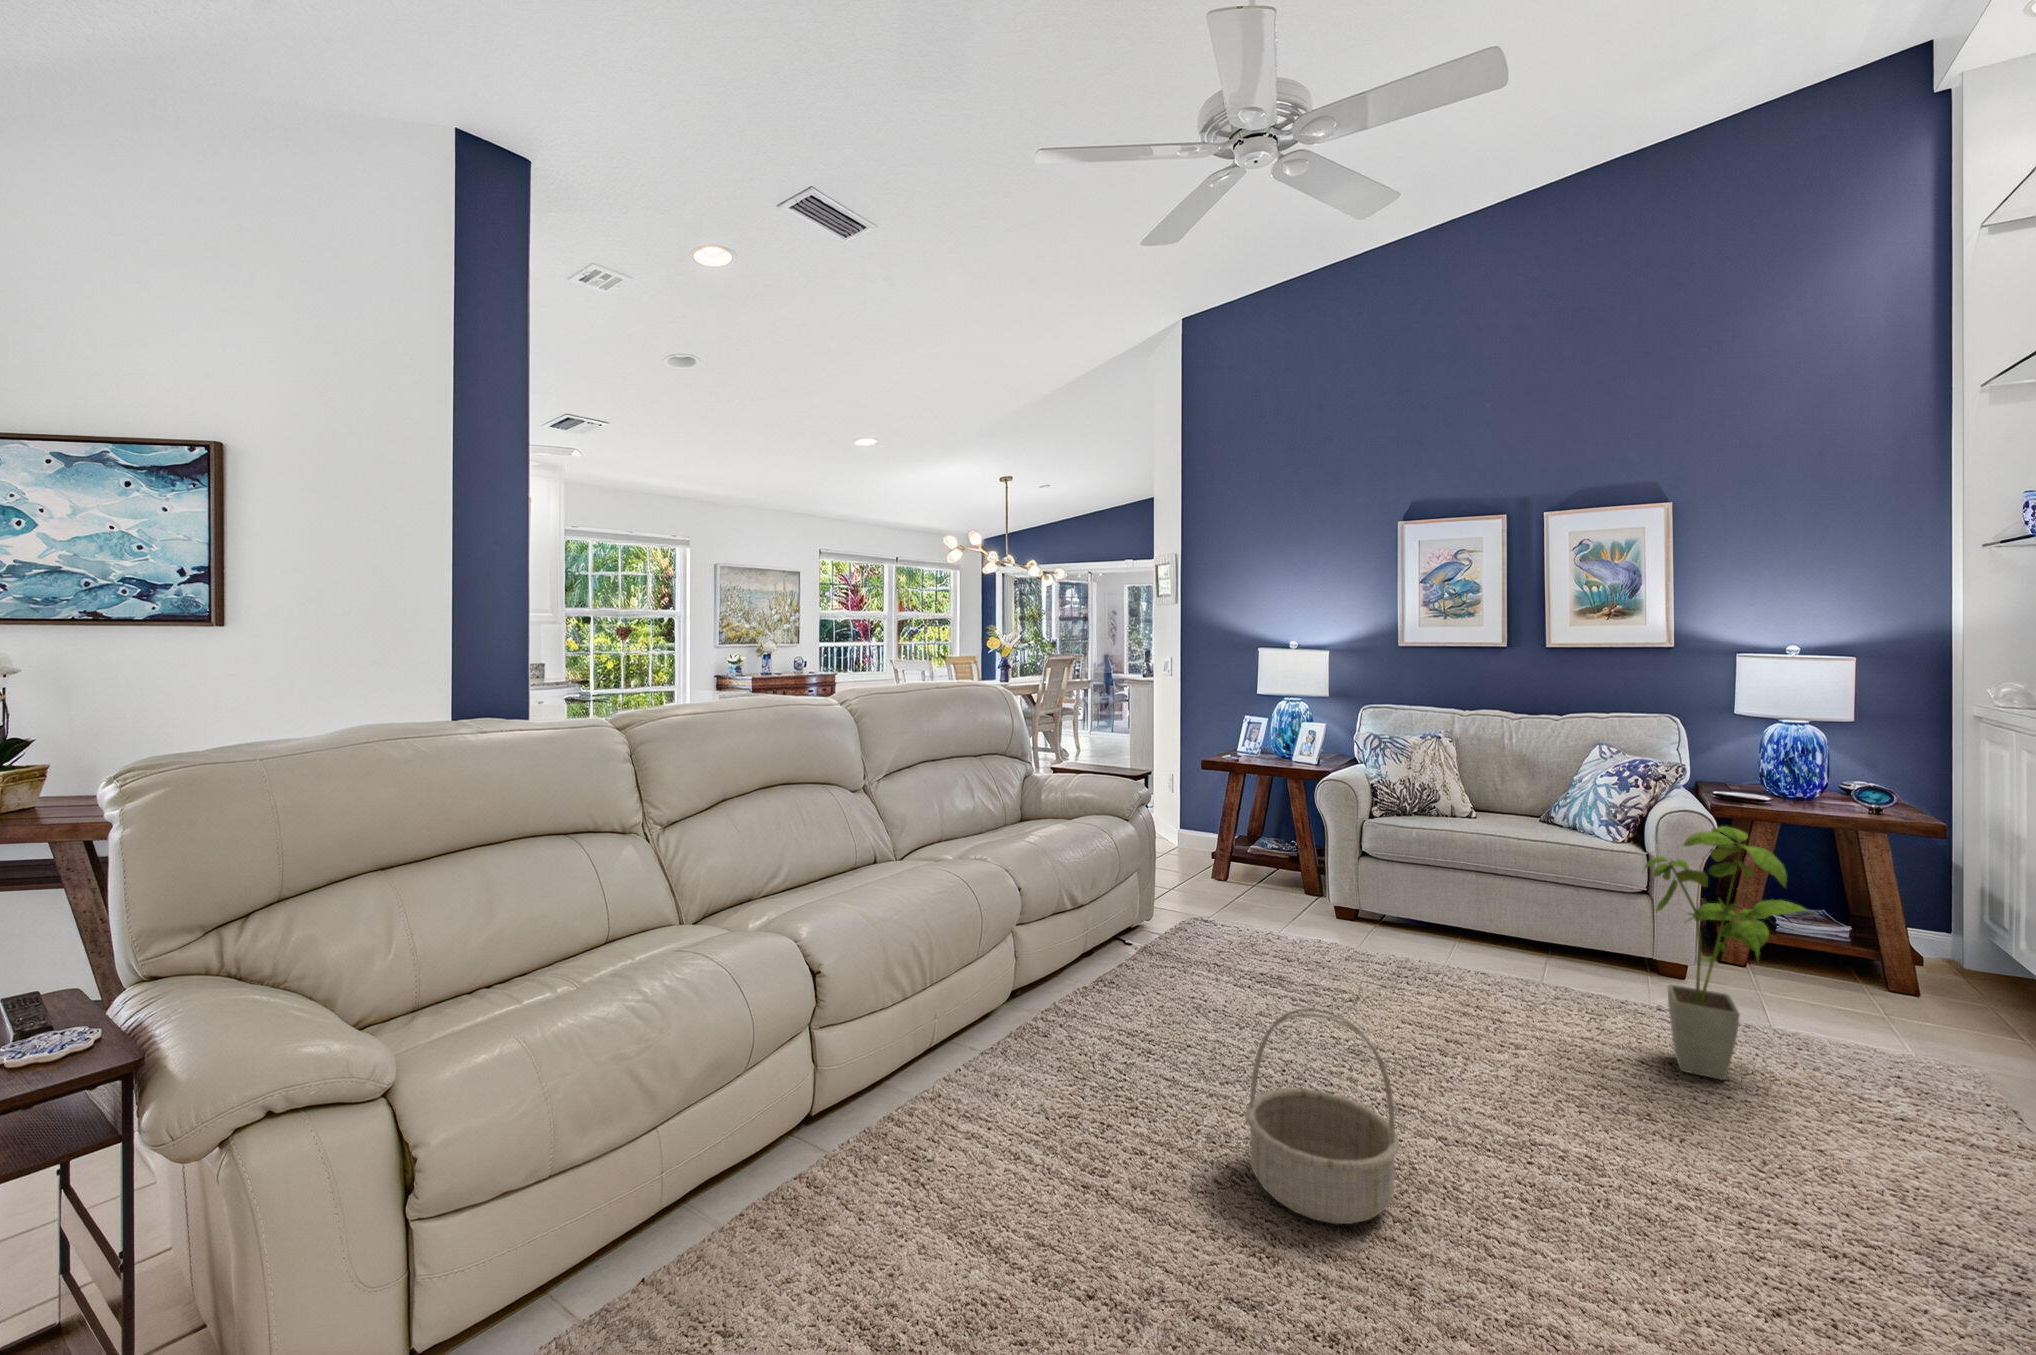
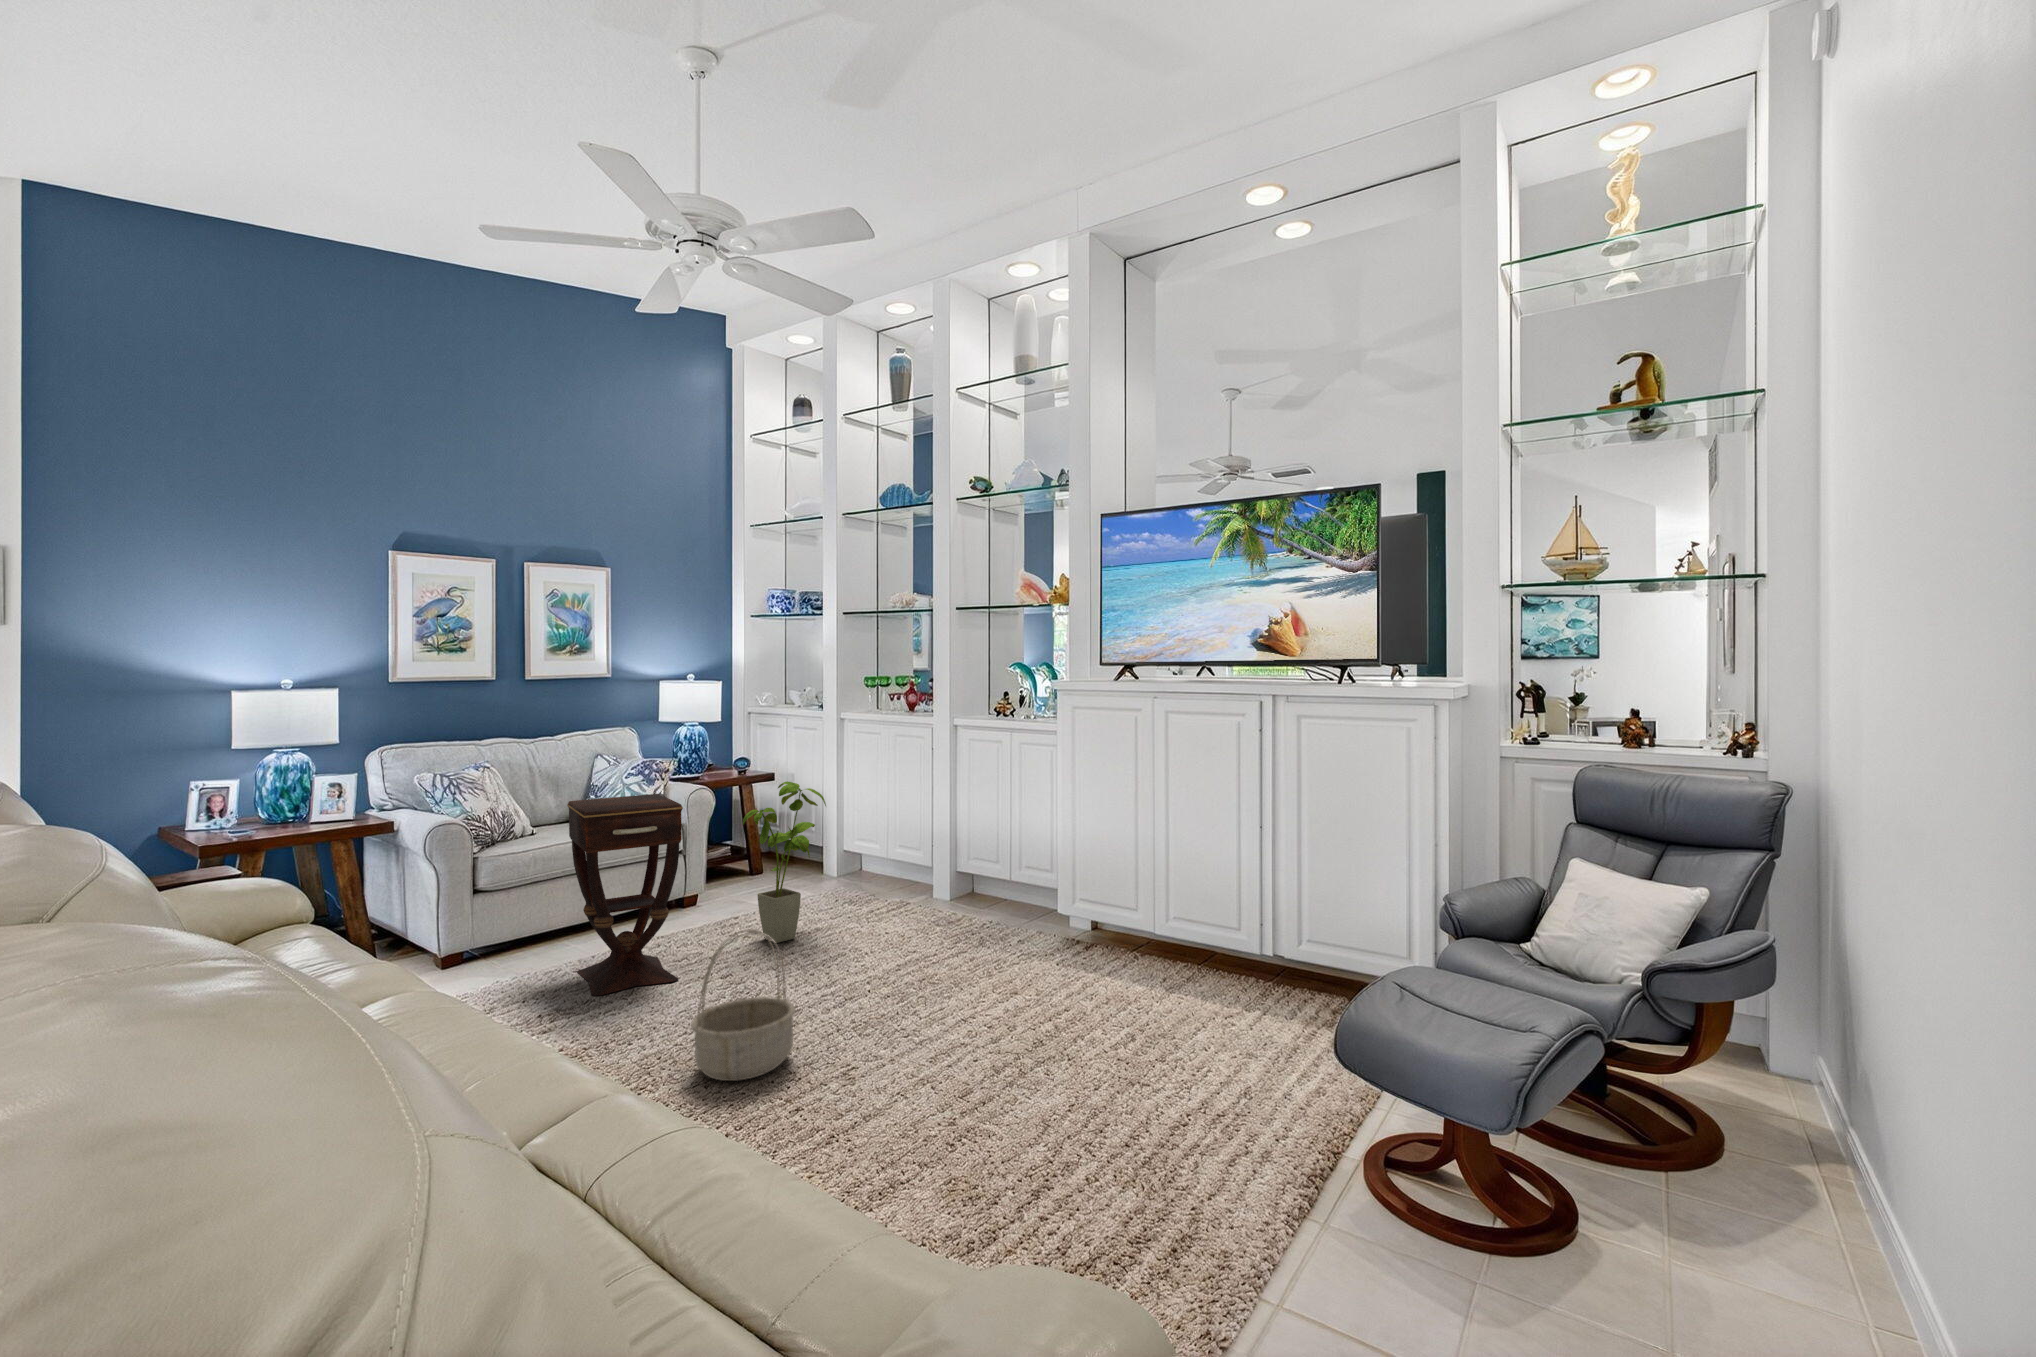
side table: none [1354,788,1509,1044] -> present [567,794,683,996]

